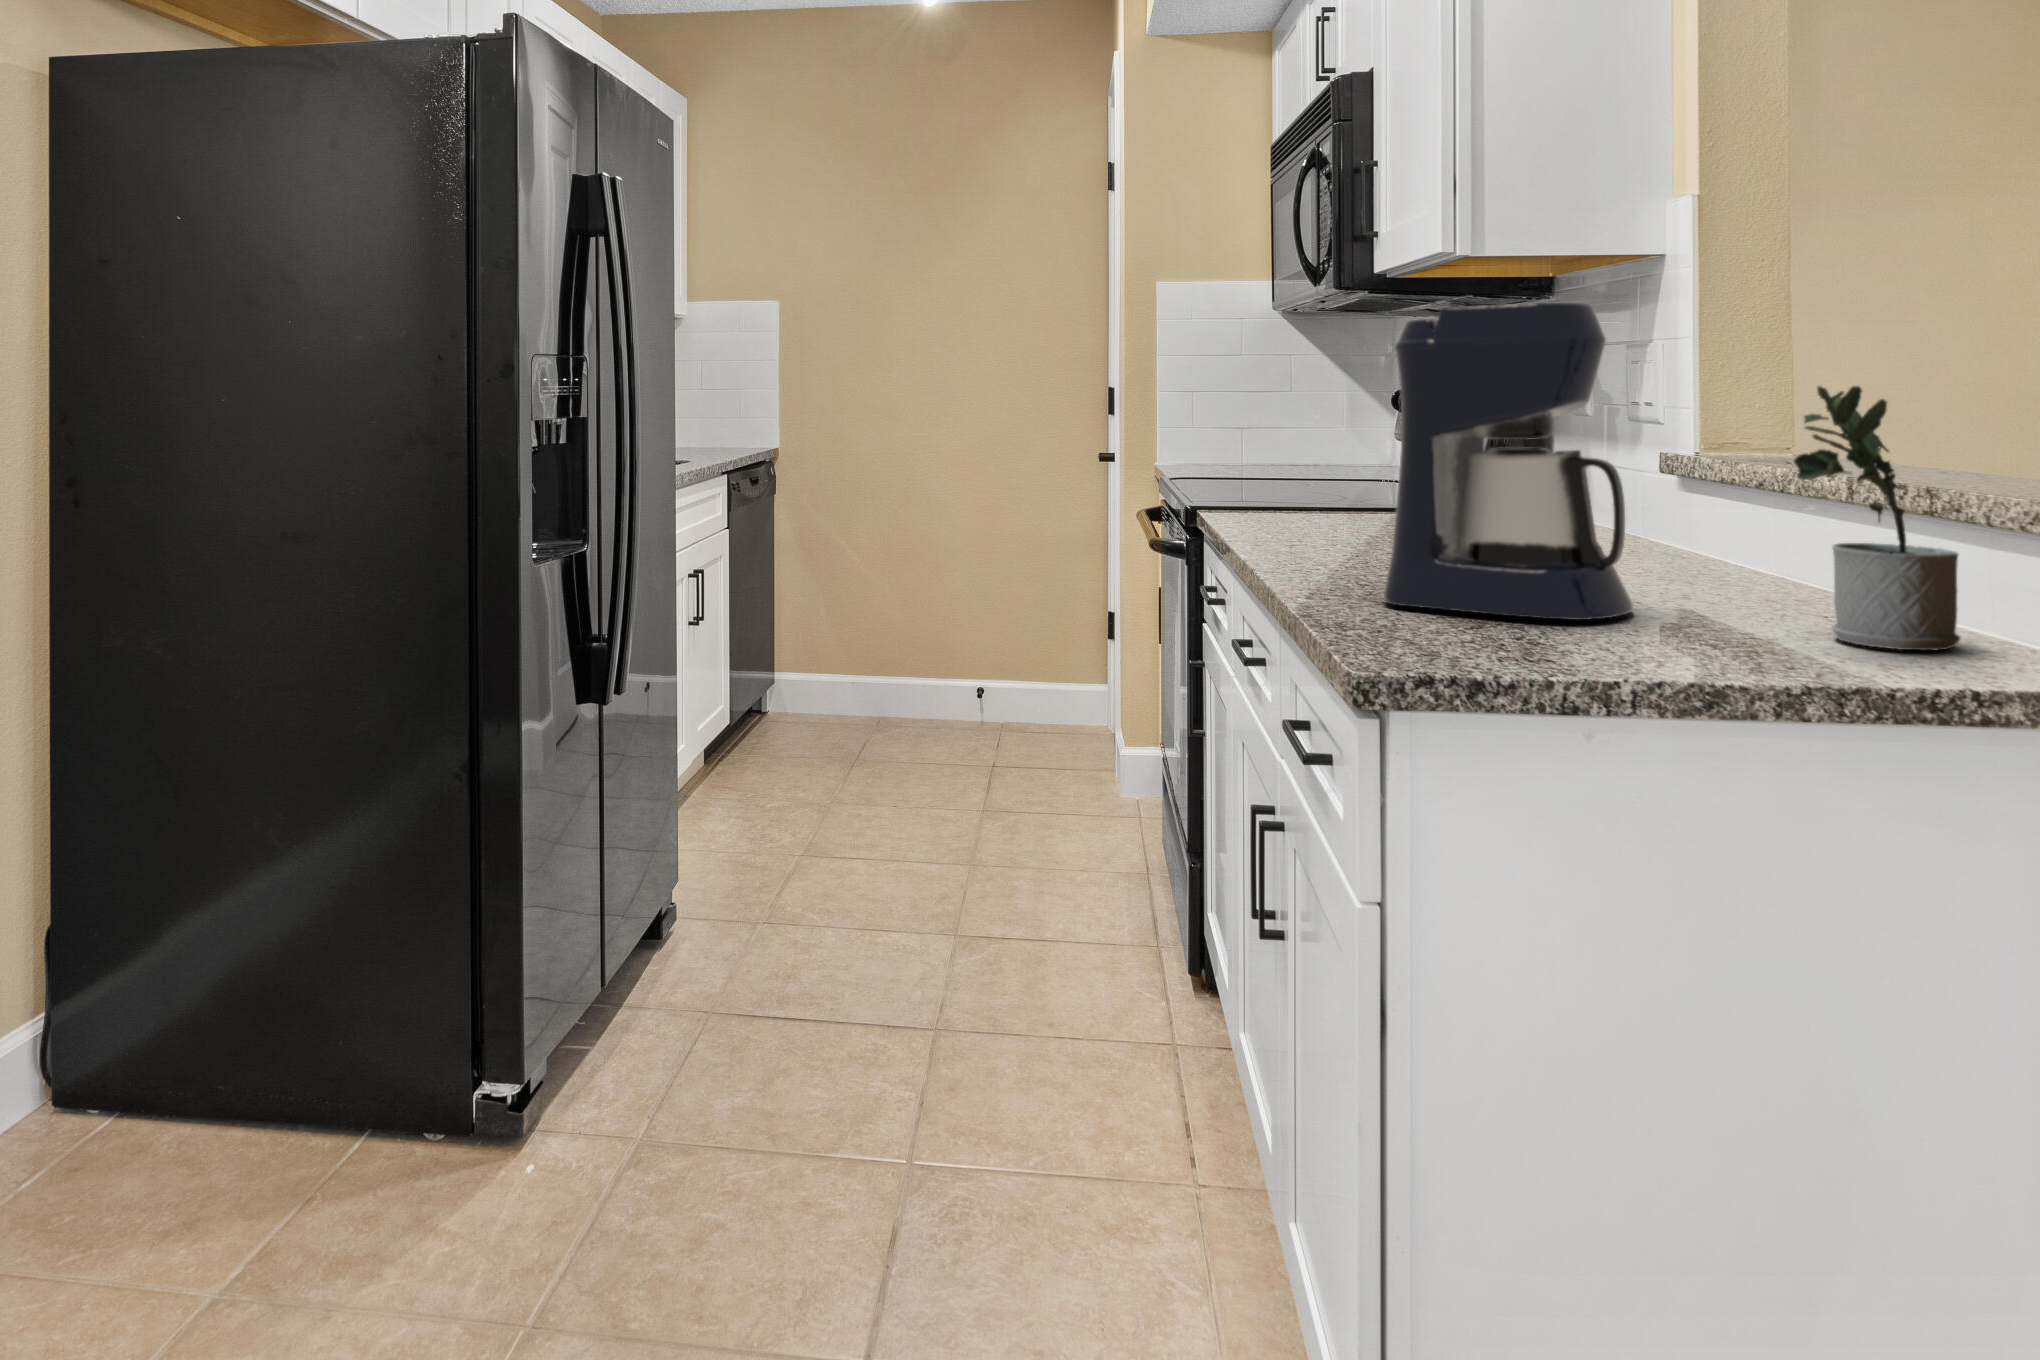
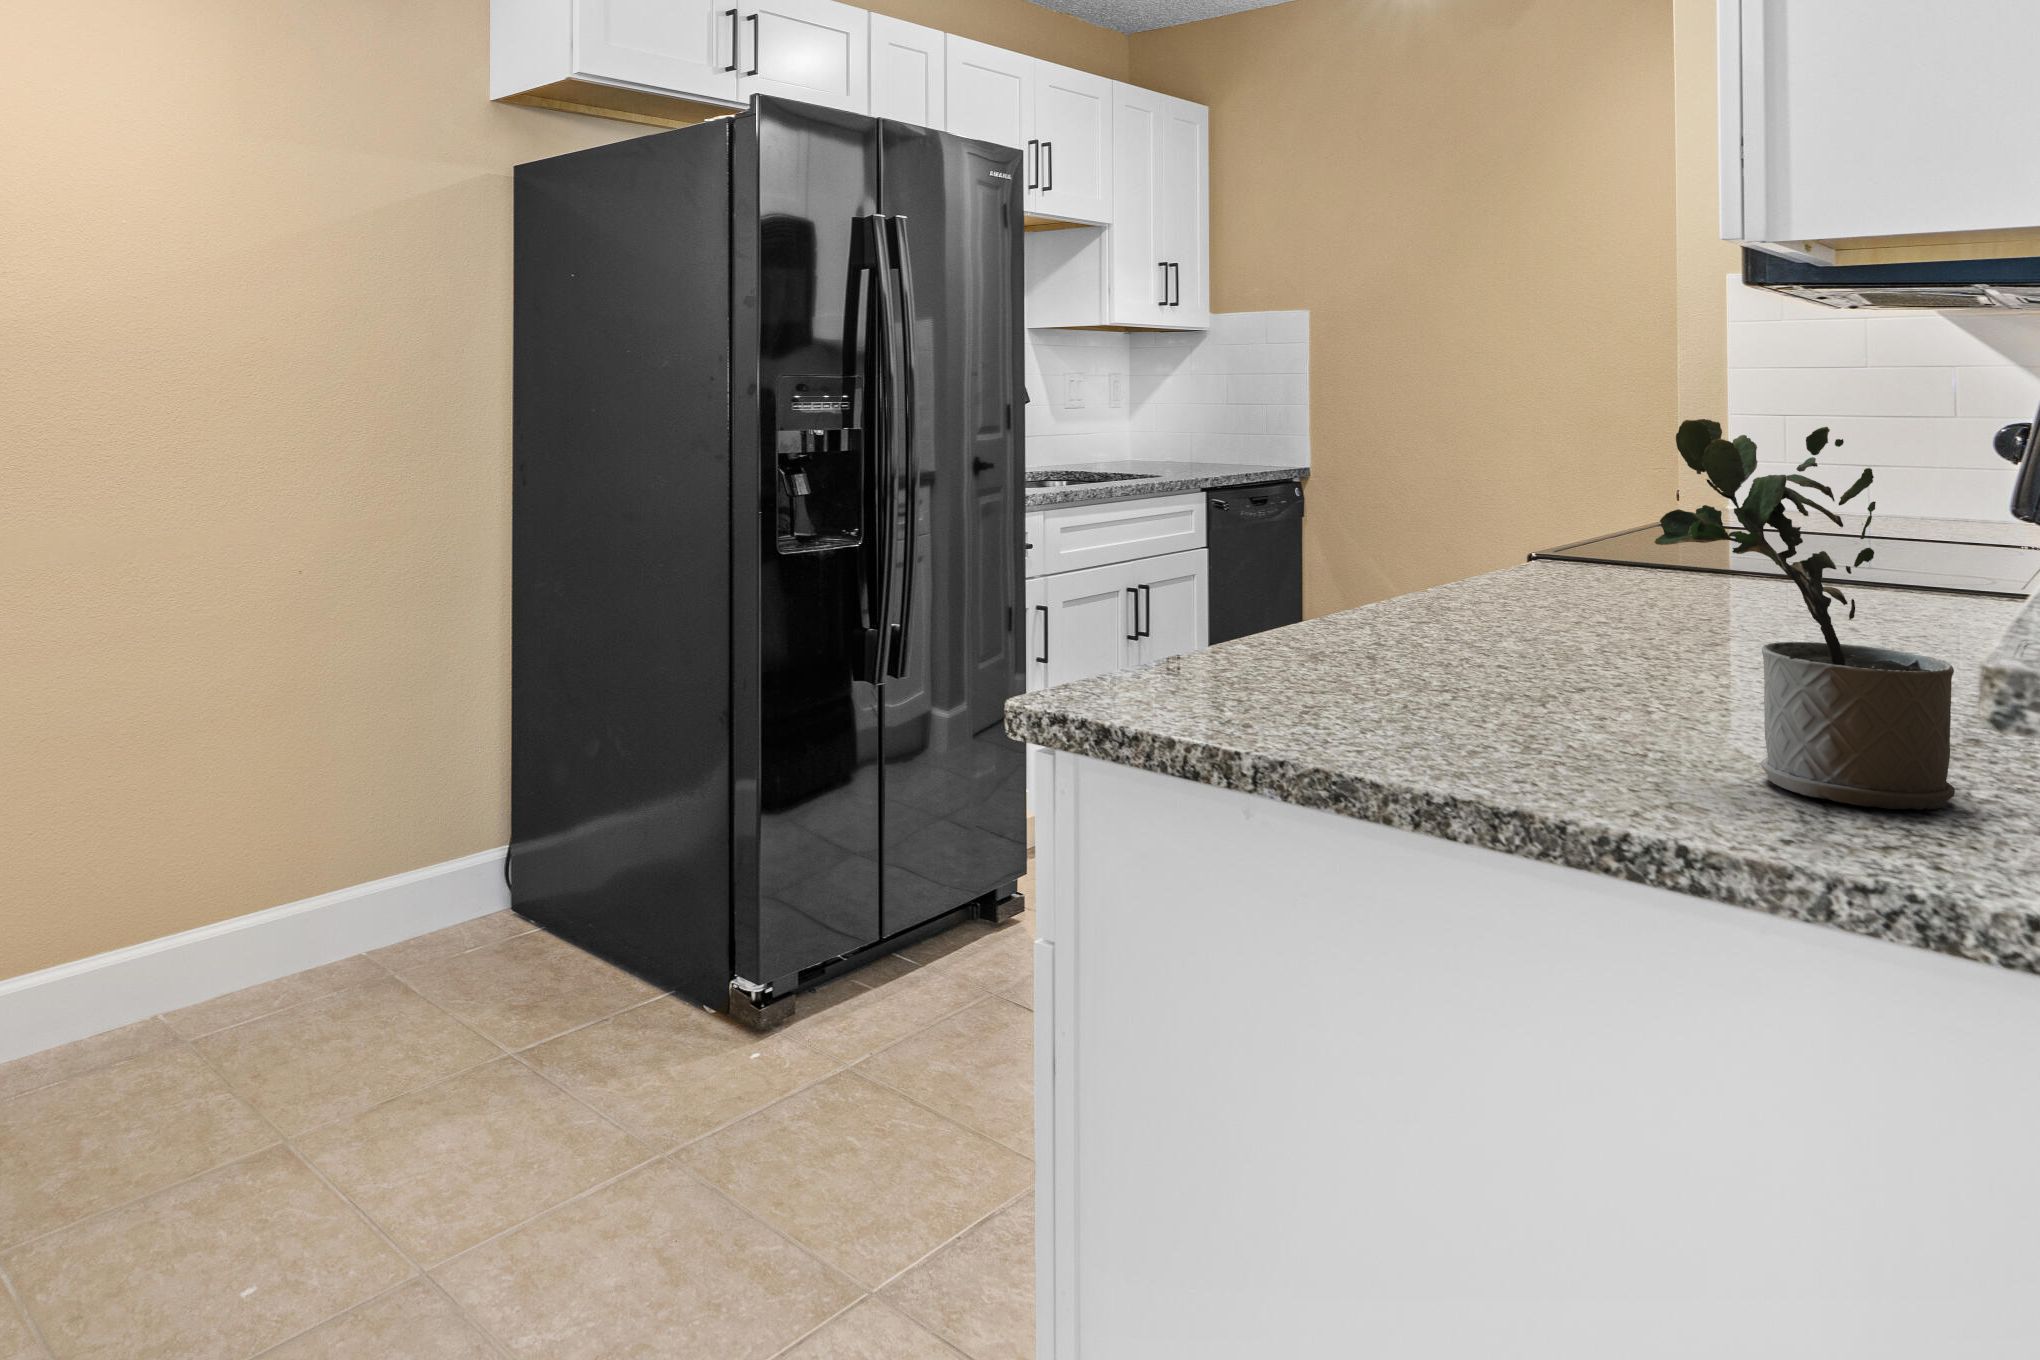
coffee maker: present [1384,303,1634,620] -> none [1323,307,1640,705]

